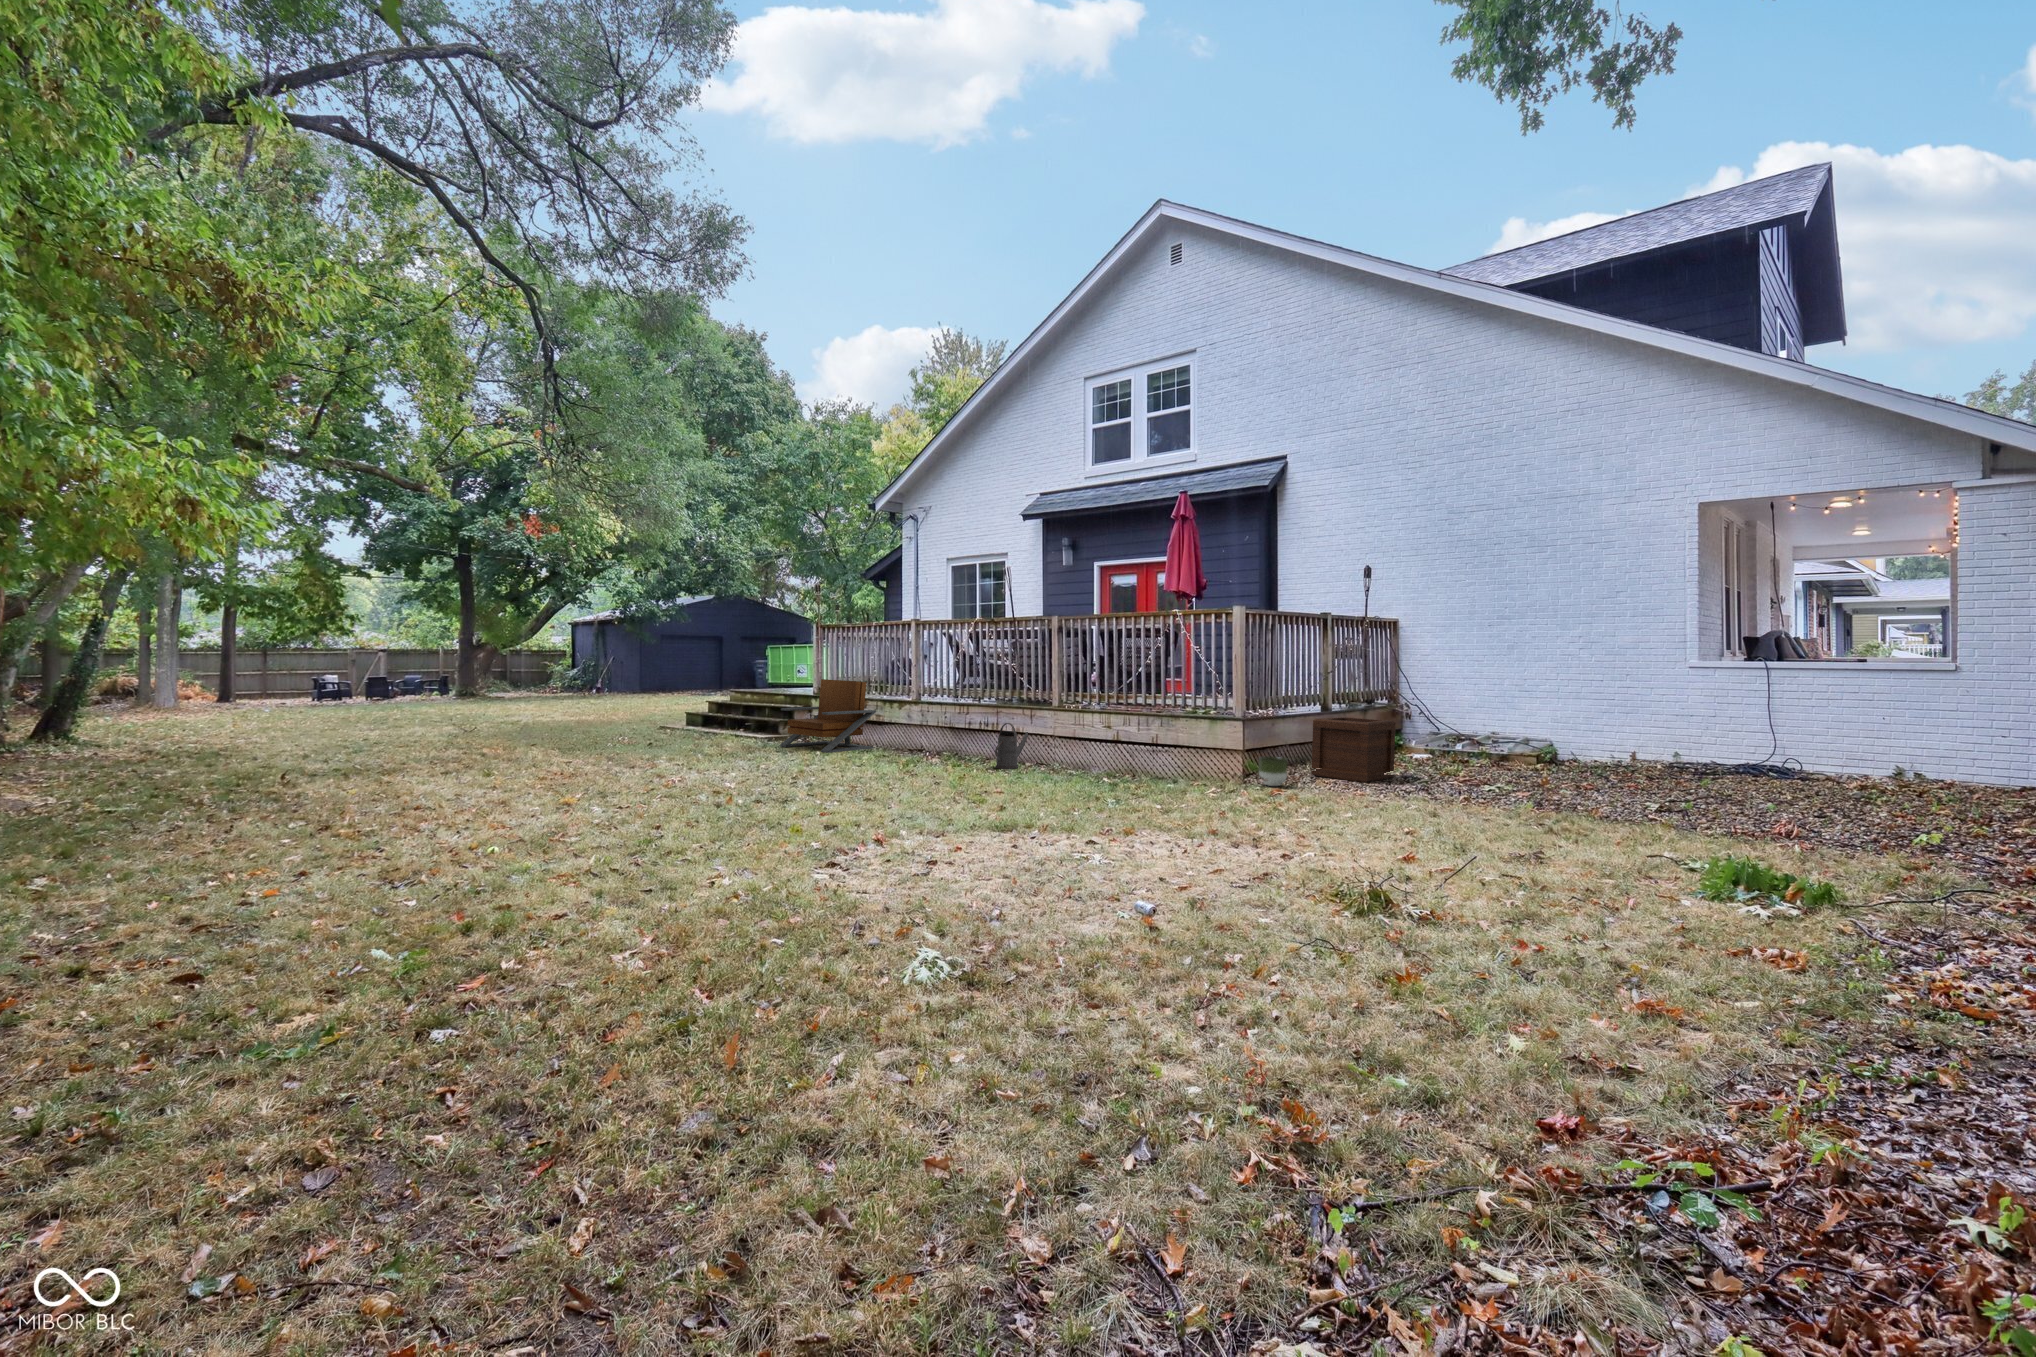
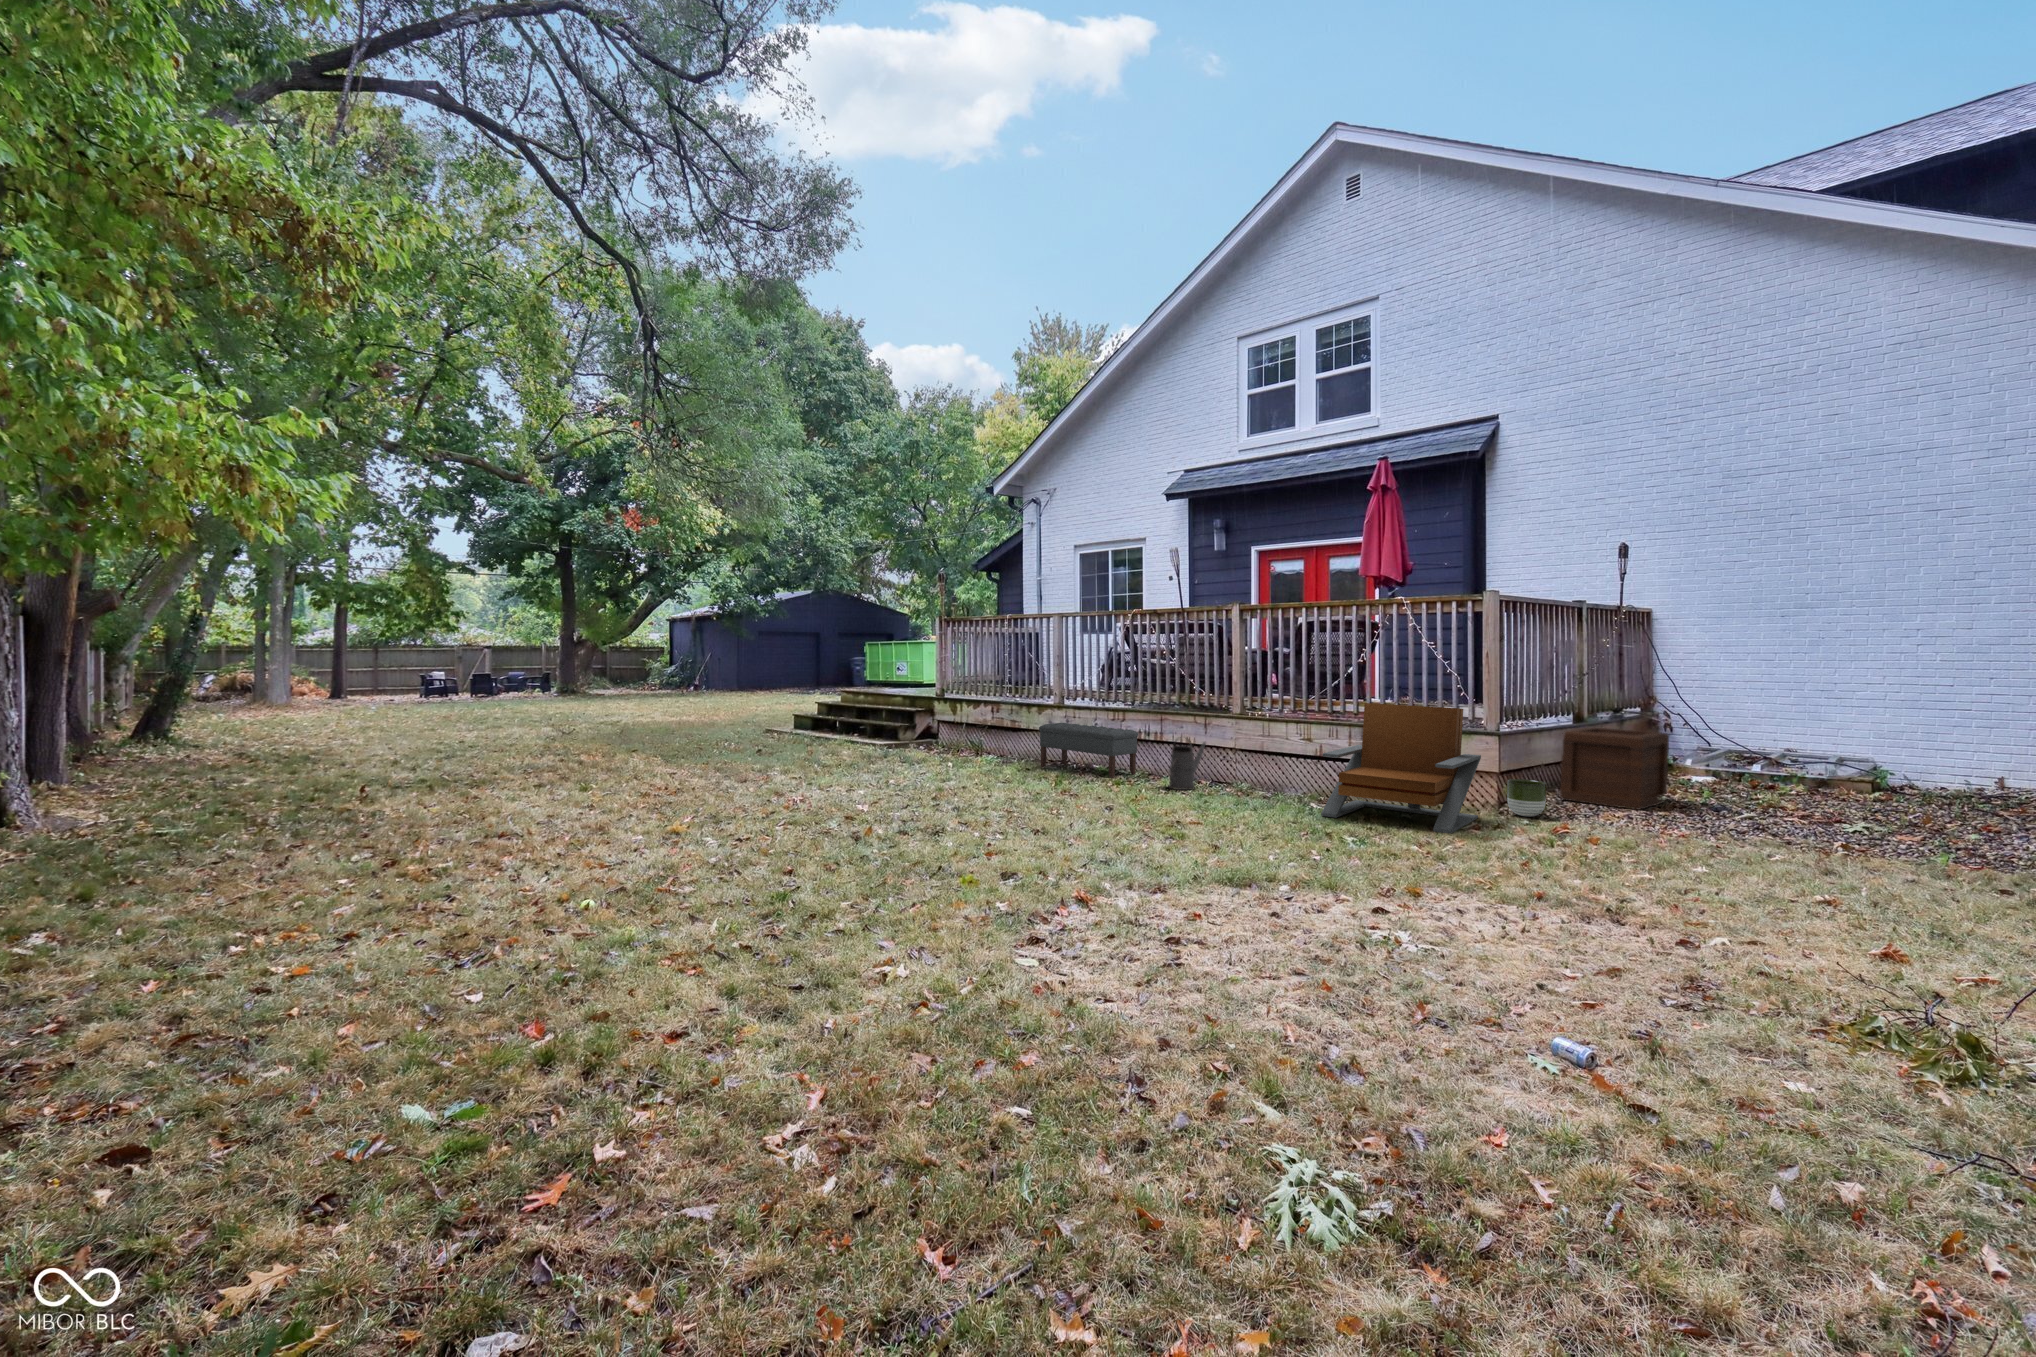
lounge chair: present [780,679,876,753] -> present [1321,703,1481,833]
bench: none [893,714,977,761] -> present [1039,723,1138,778]

